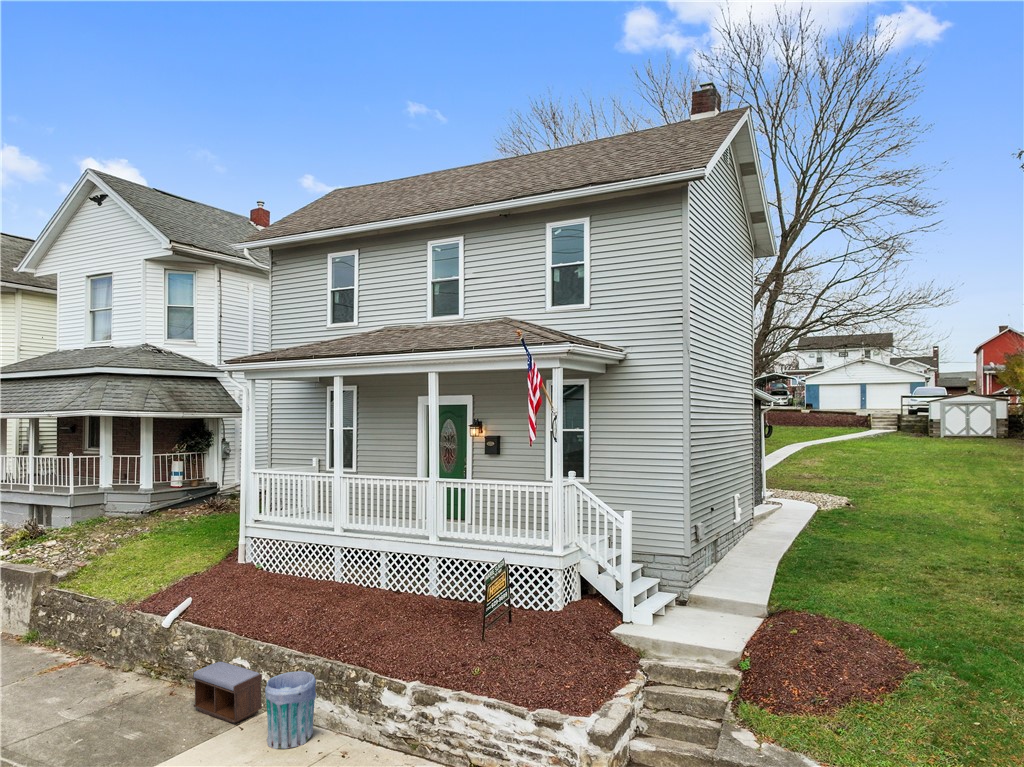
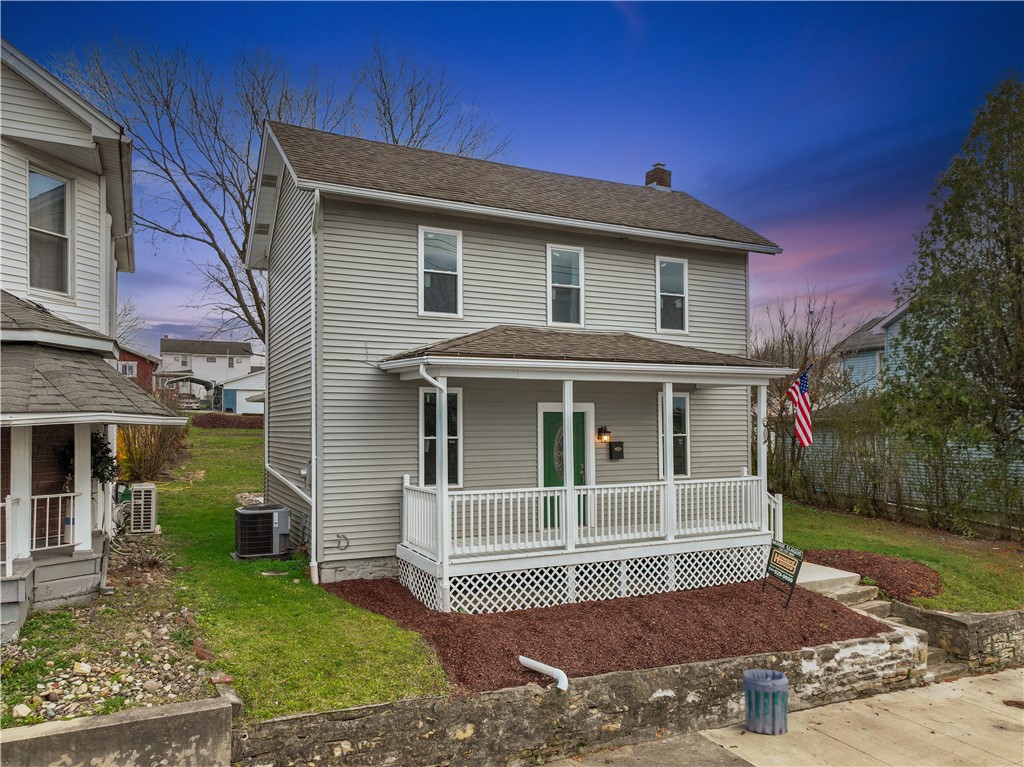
bench: present [193,661,263,724] -> none [646,691,723,752]

